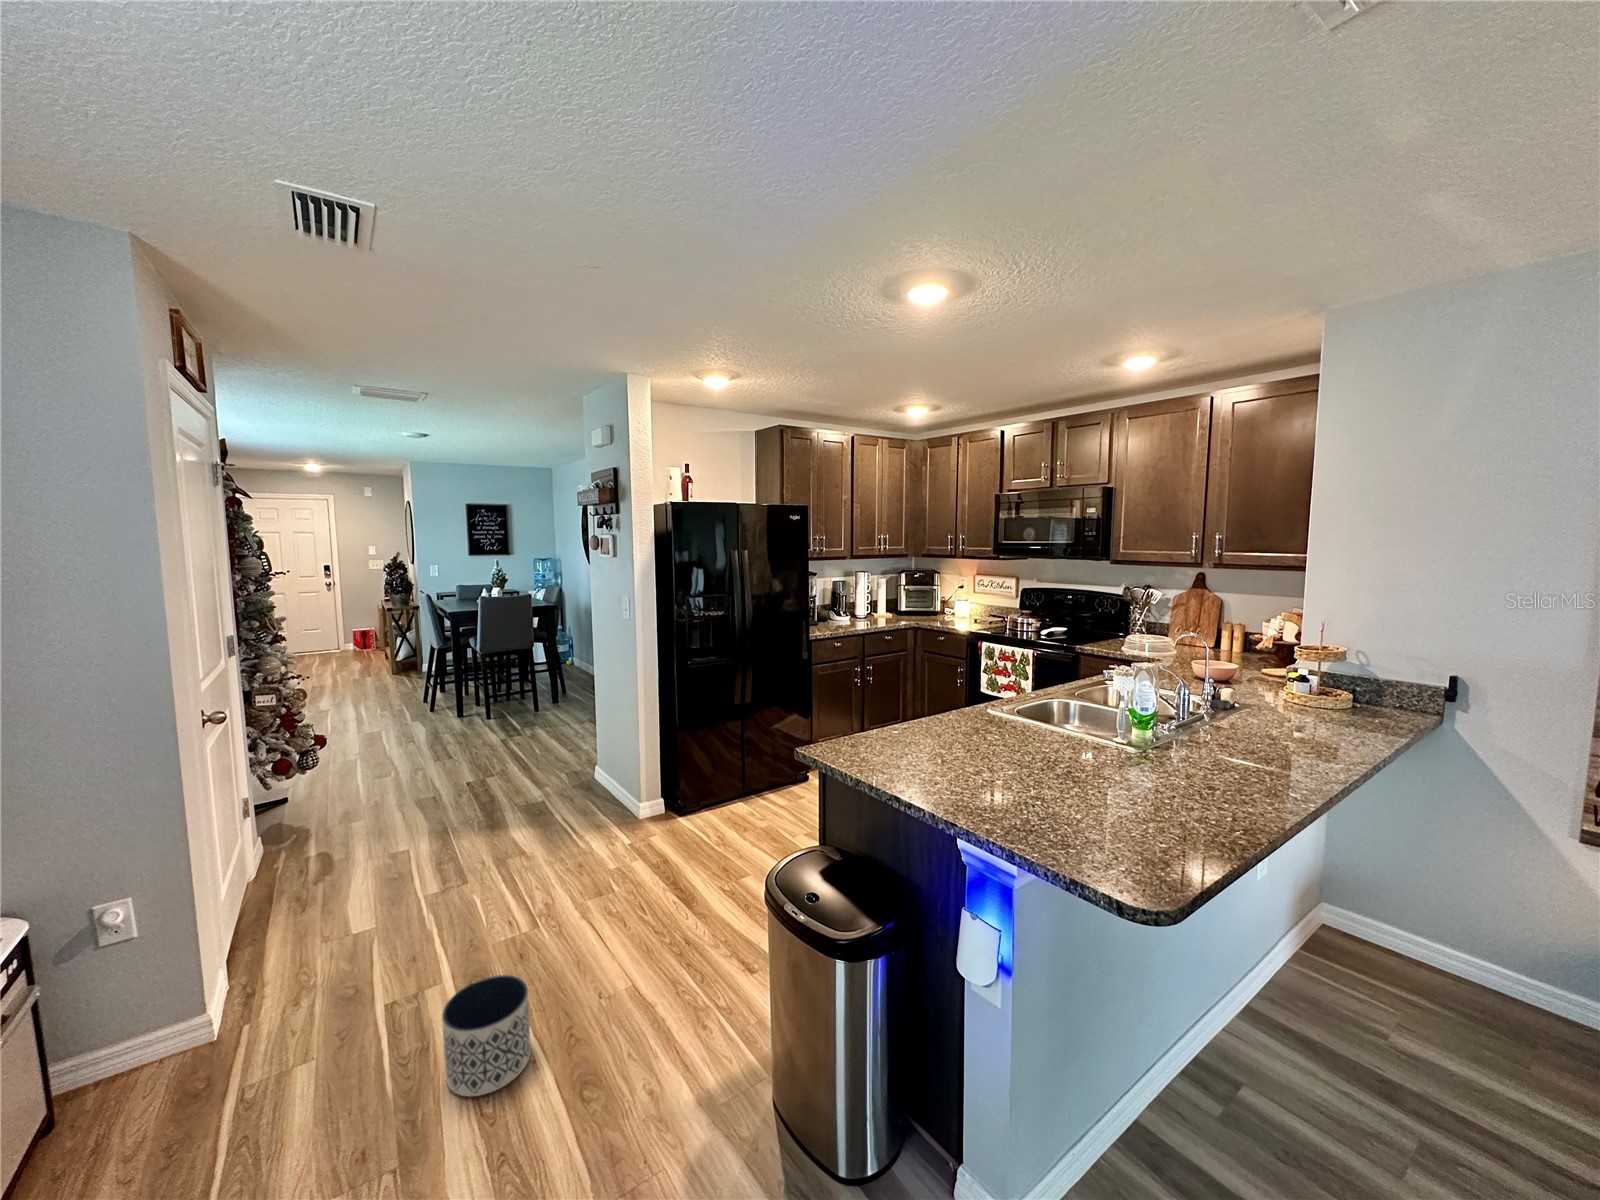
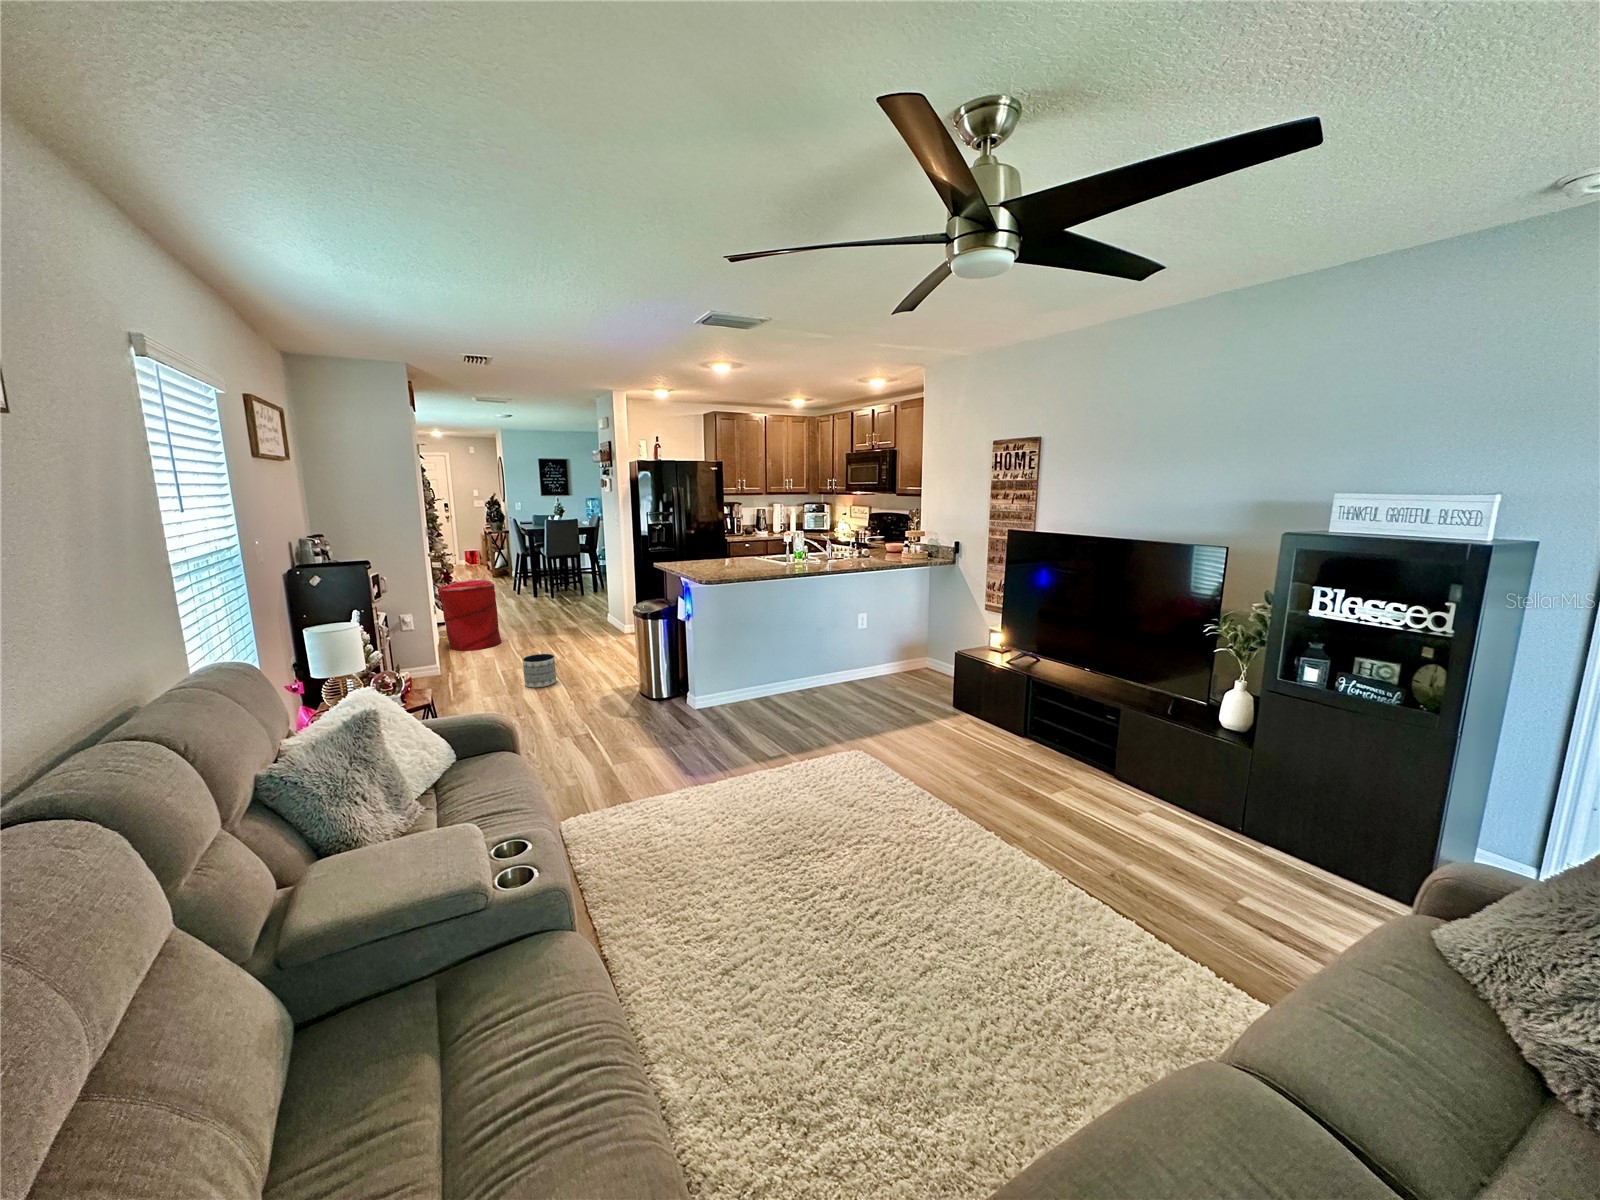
laundry hamper: none [252,734,393,901] -> present [438,580,501,651]

